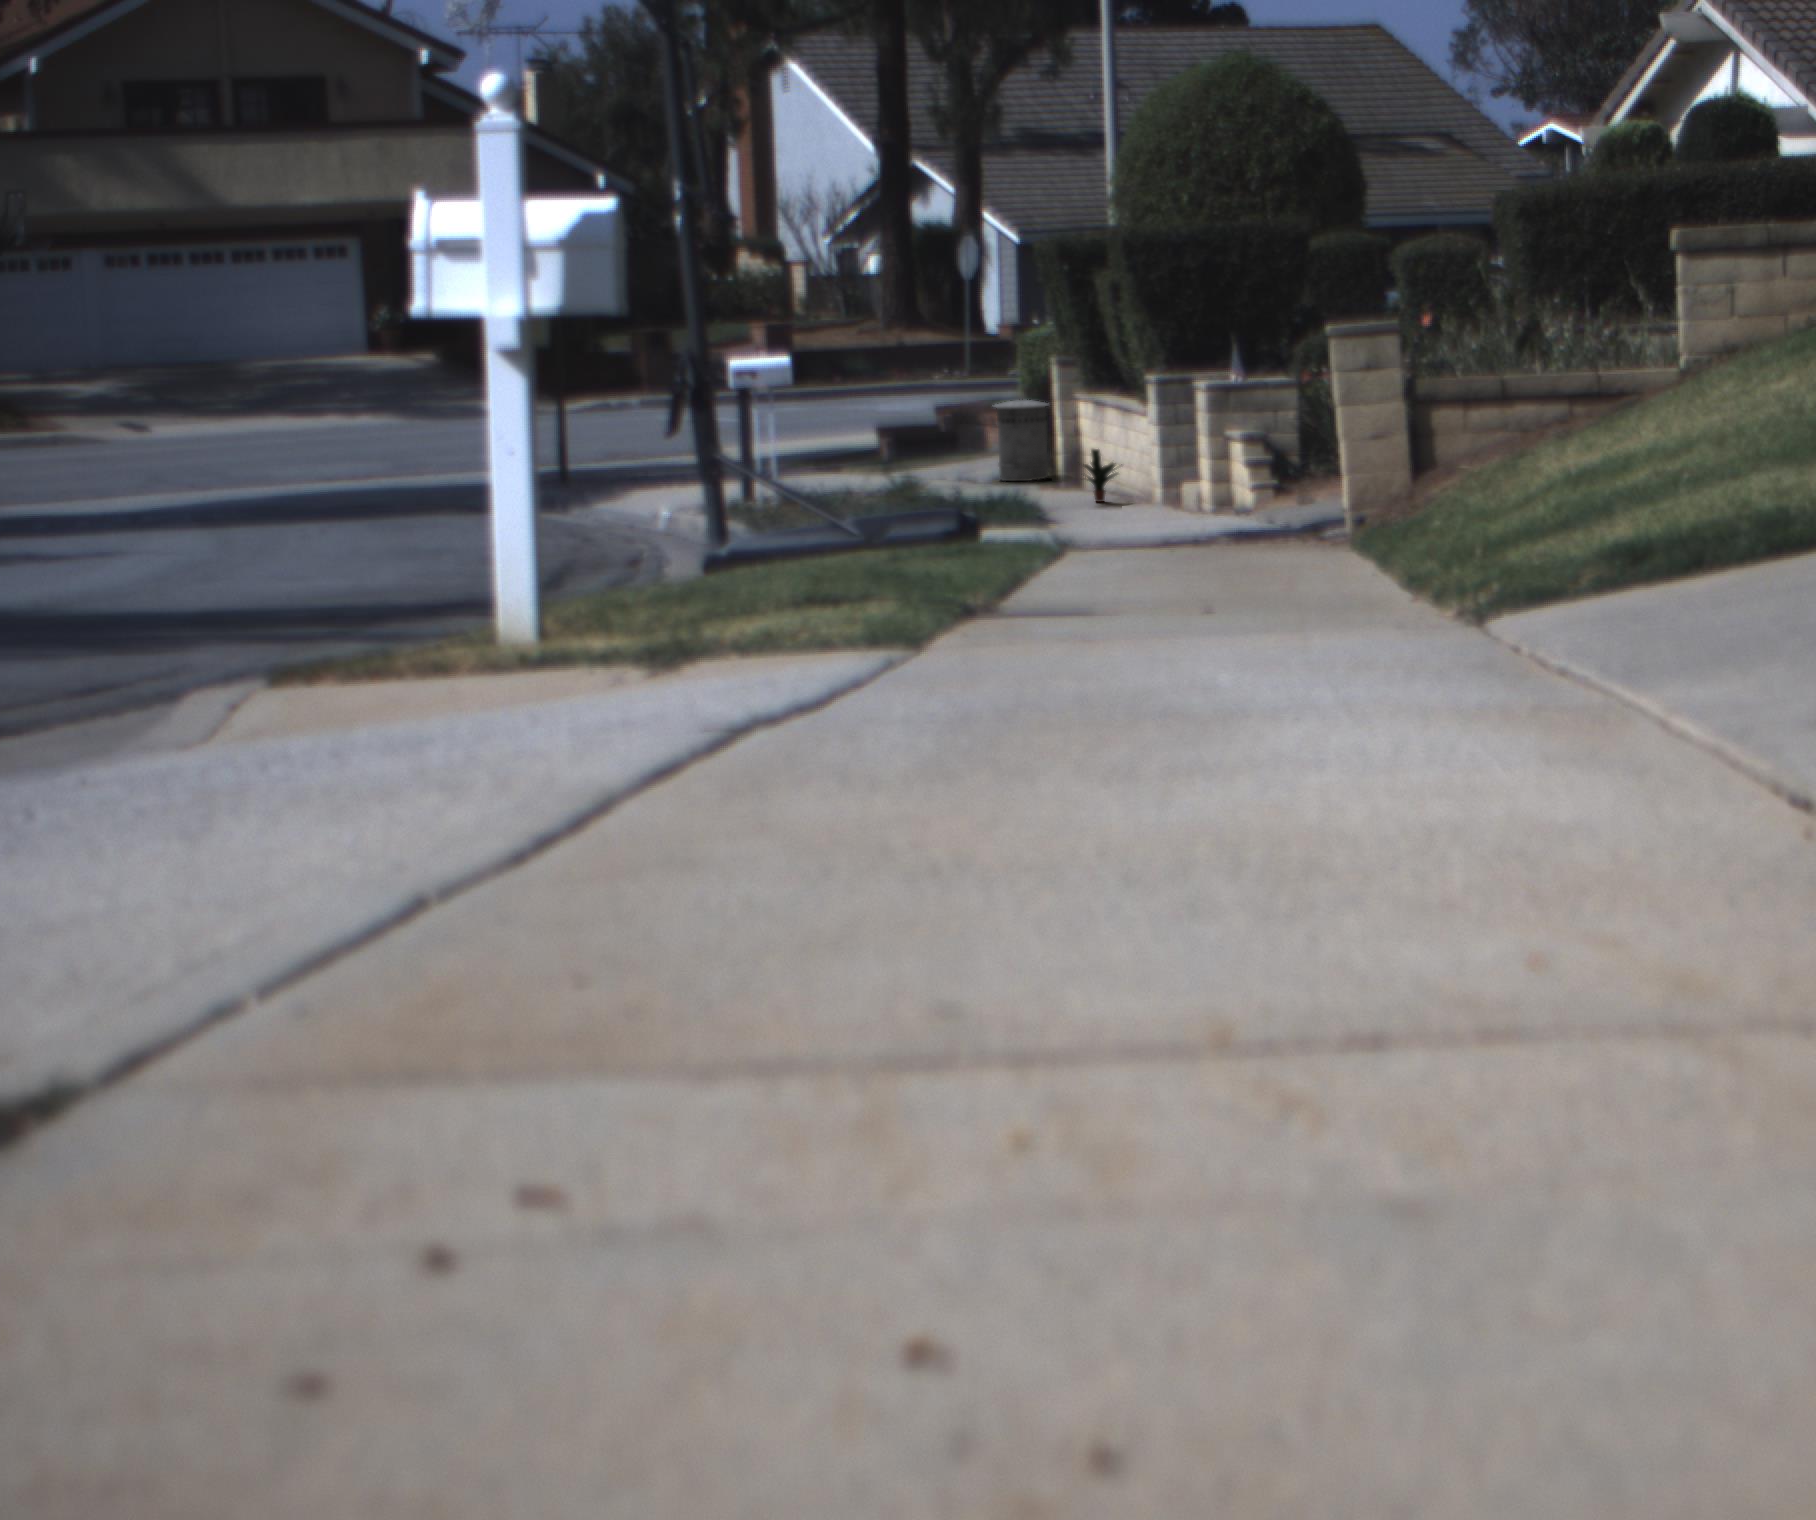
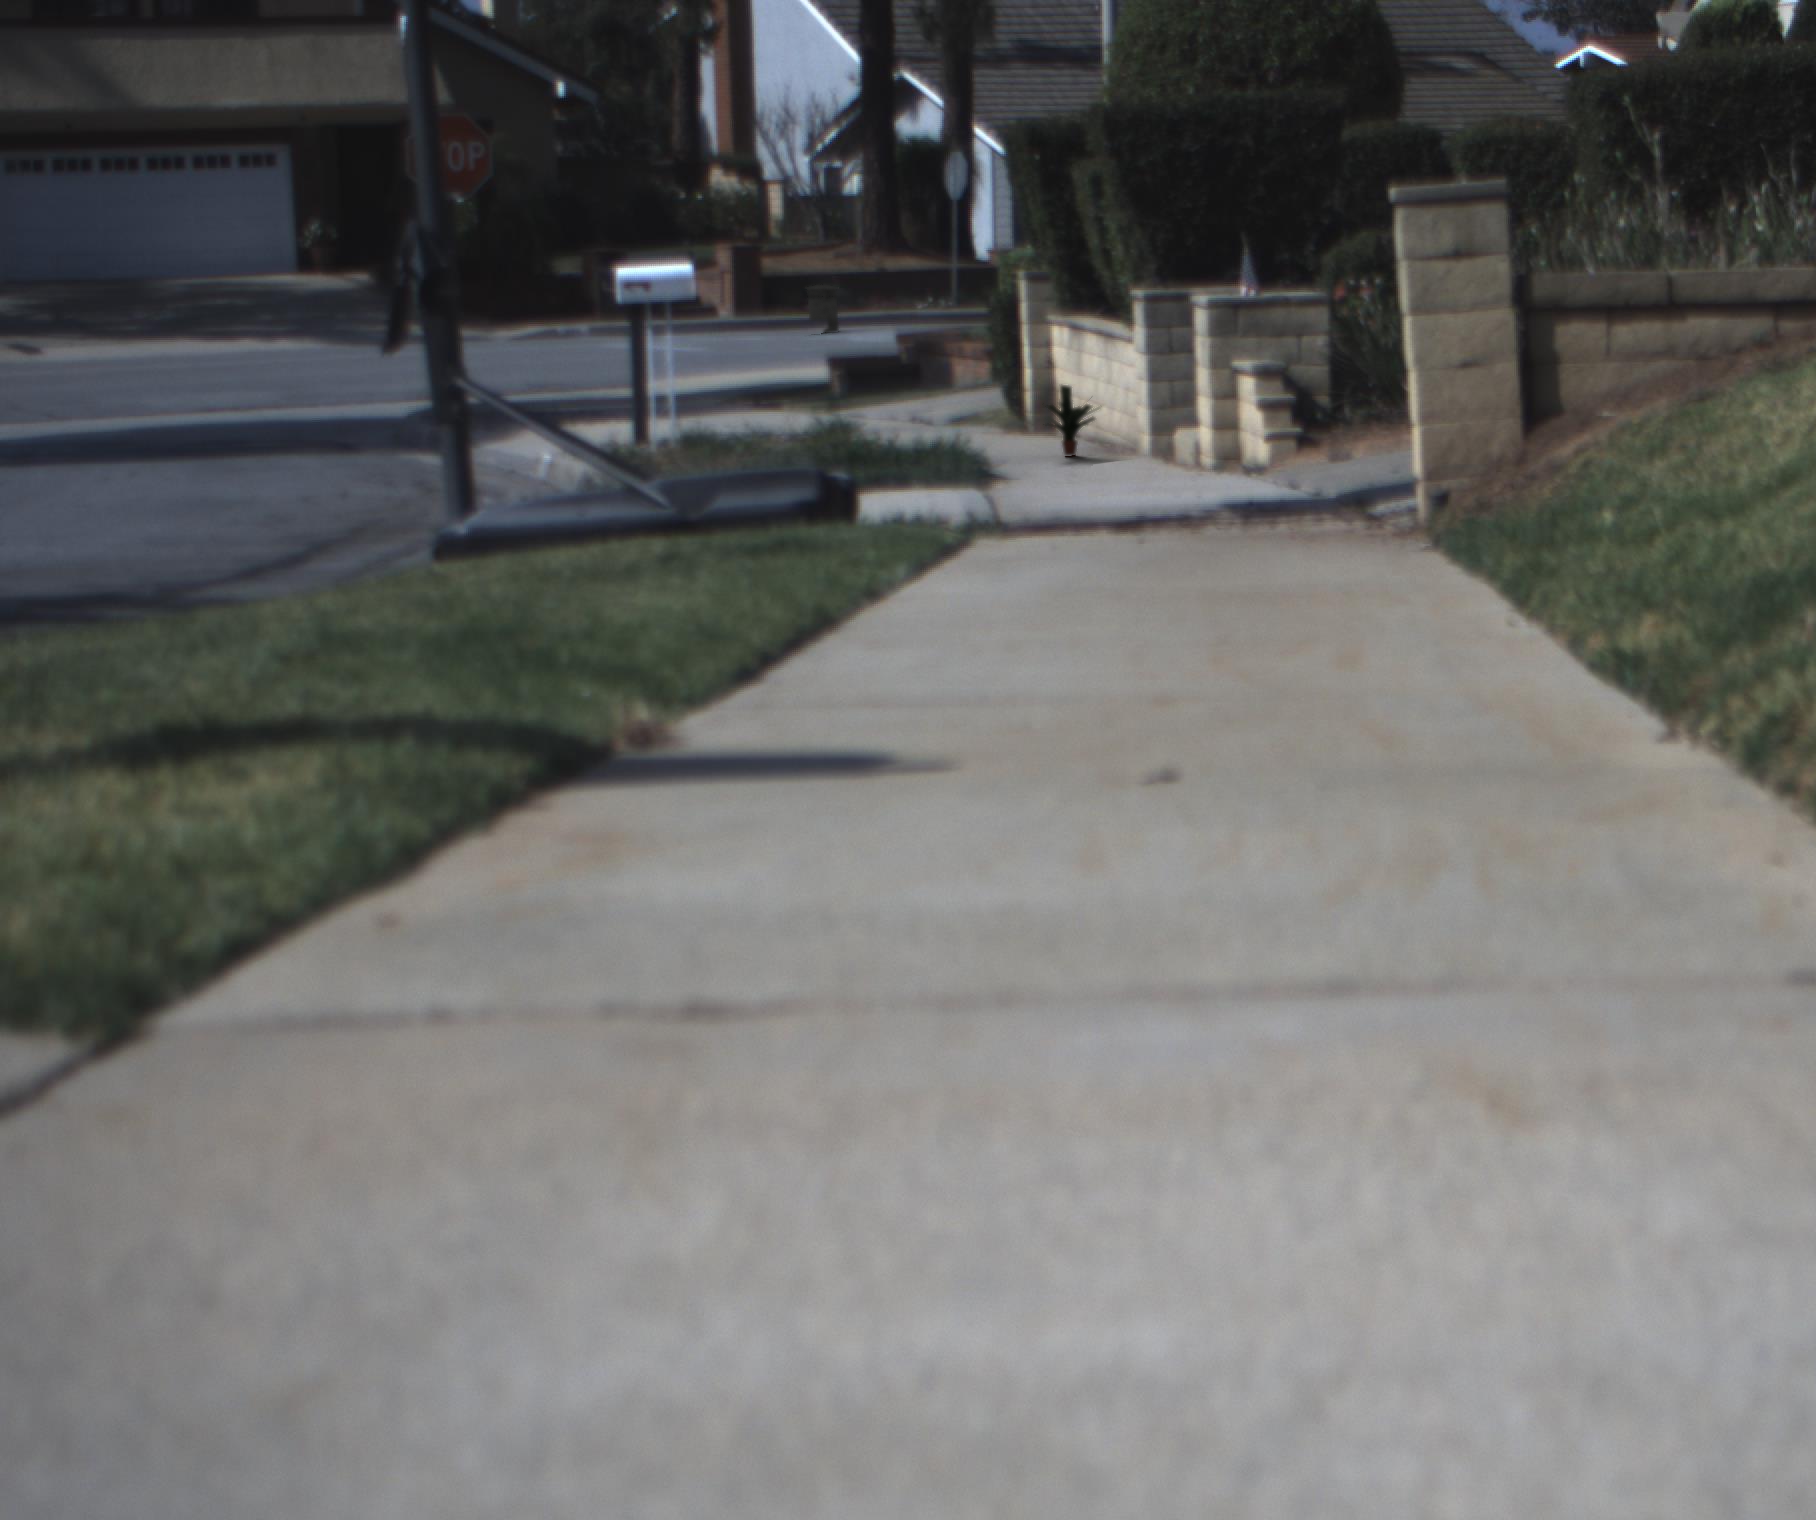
trash can: present [995,399,1048,481] -> present [807,285,839,333]

